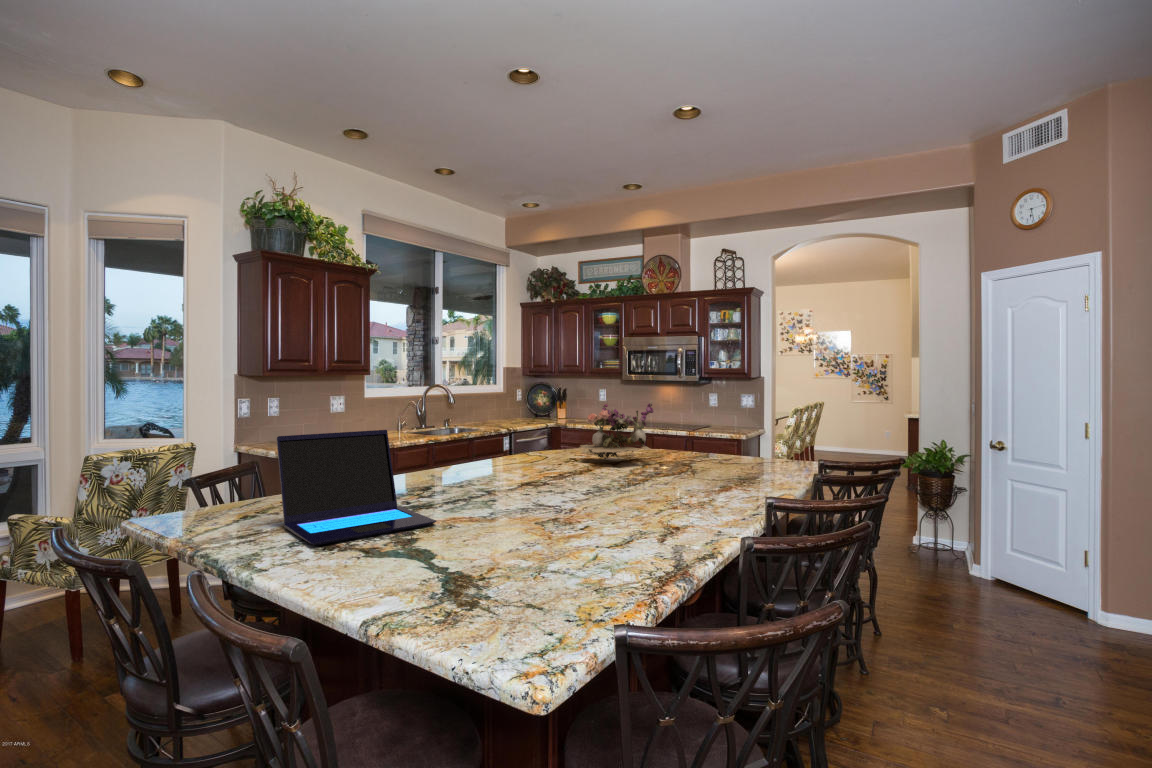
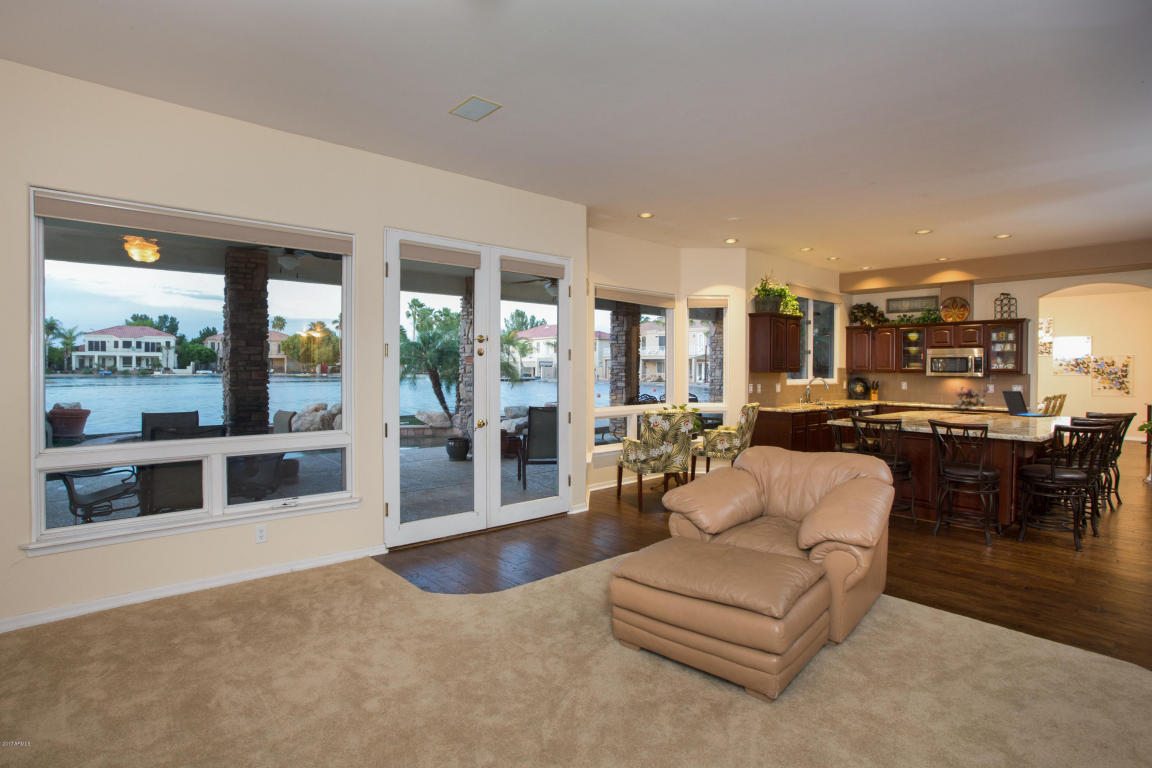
laptop: present [277,430,436,546] -> present [1002,391,1055,417]

